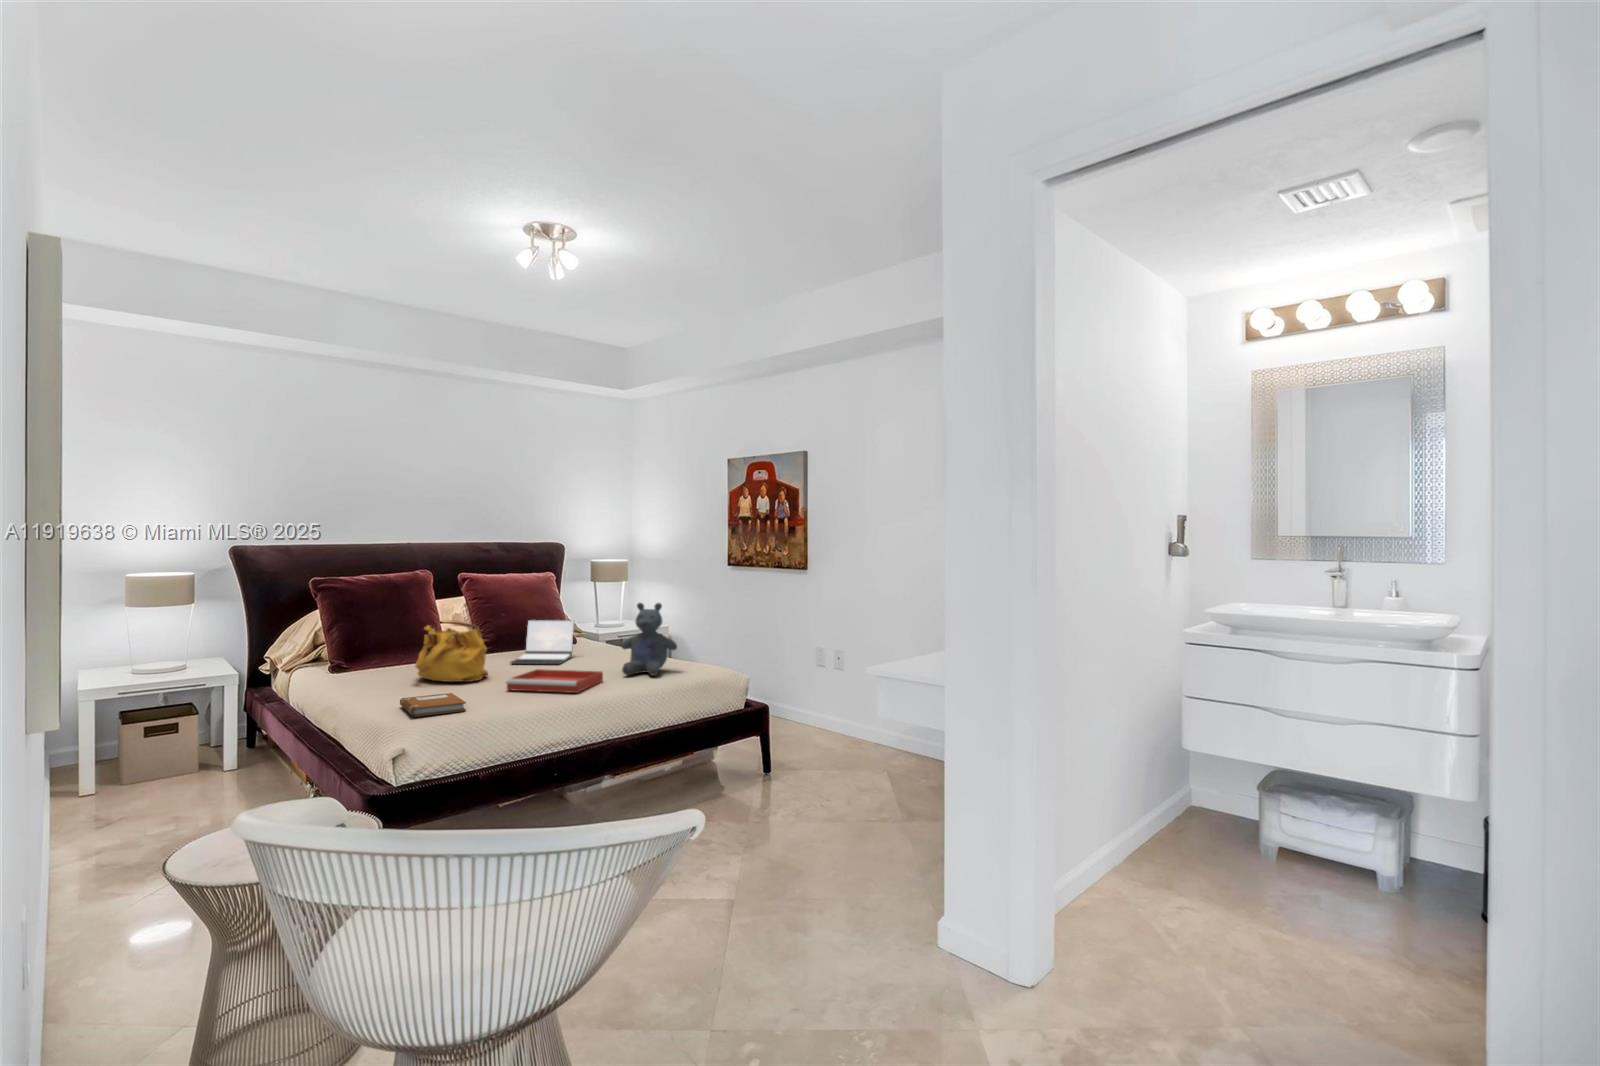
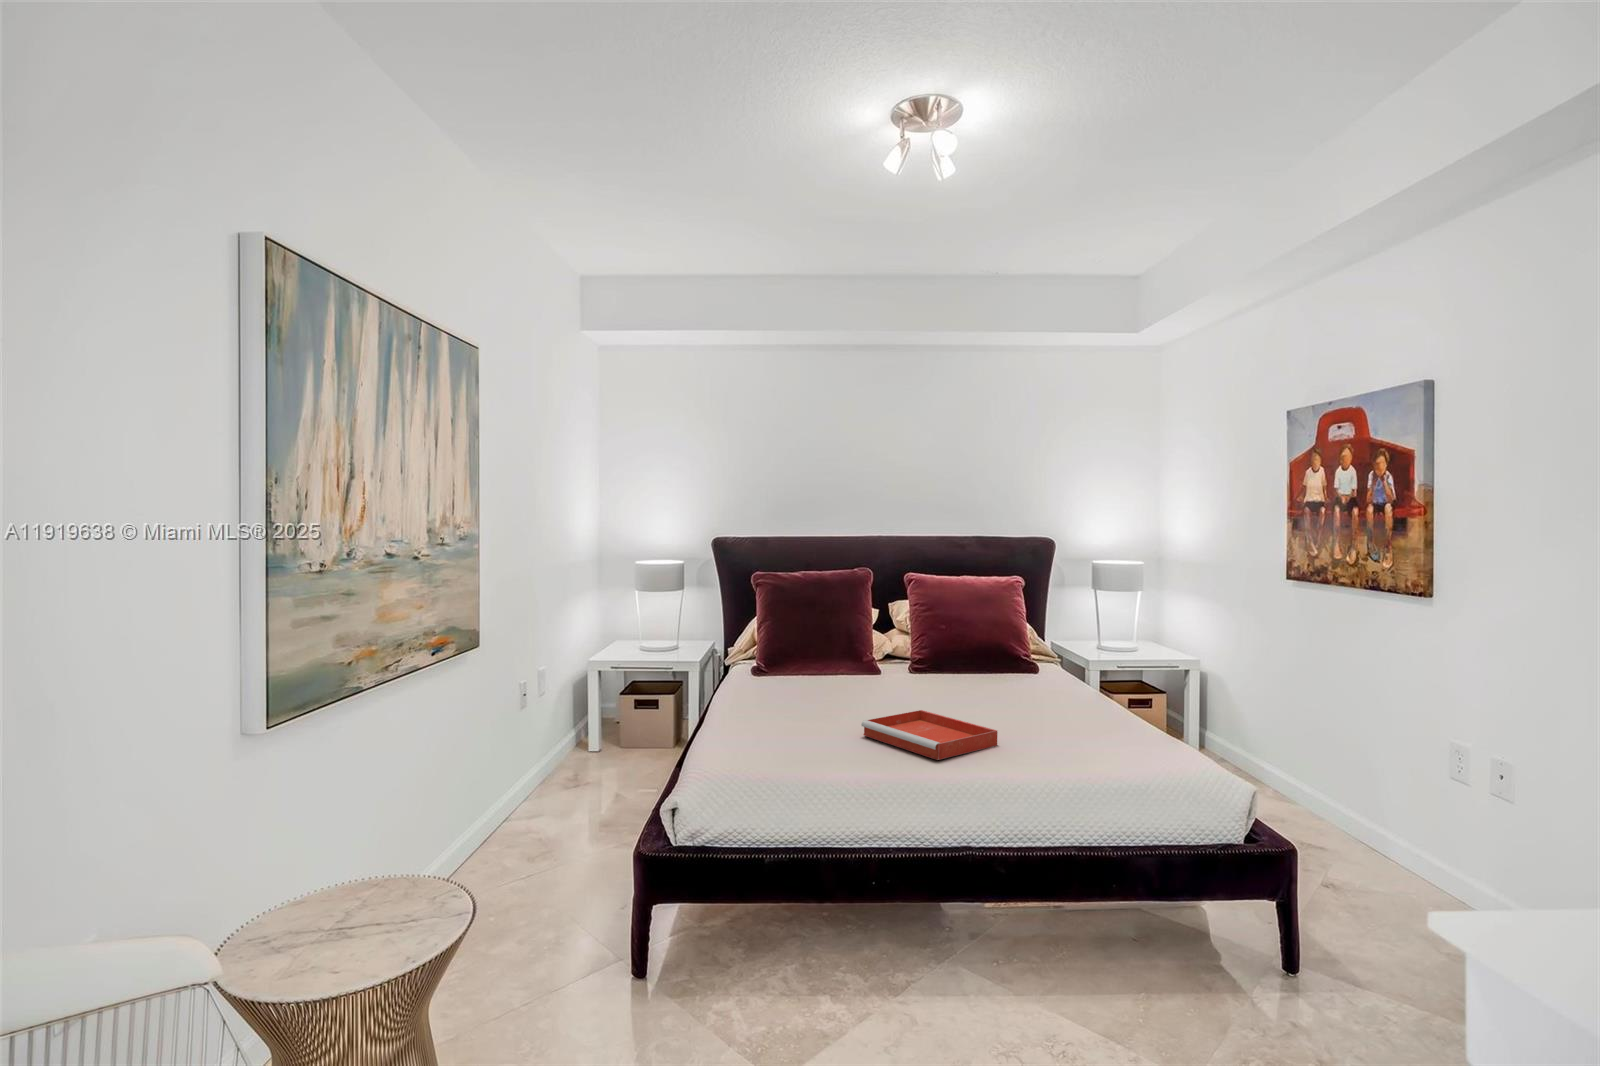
stuffed bear: present [622,603,677,676] -> none [1032,632,1126,751]
laptop: present [510,620,574,664] -> none [919,638,1008,704]
handbag: present [415,625,488,682] -> none [789,635,873,713]
notebook: present [400,693,466,717] -> none [715,726,790,760]

